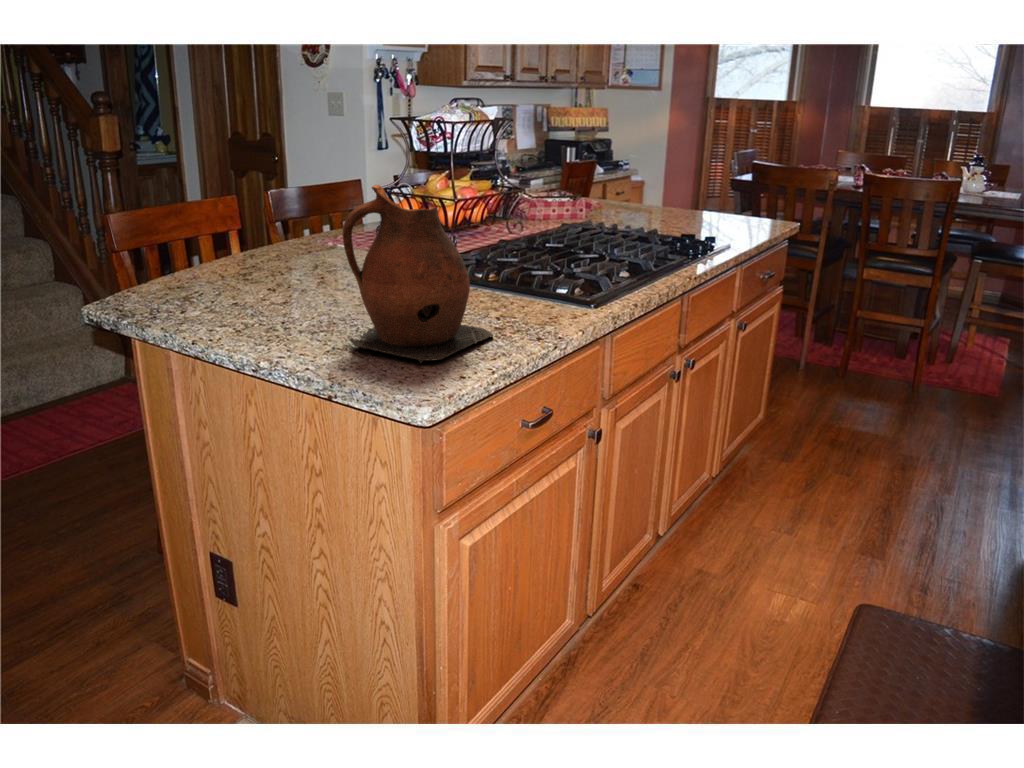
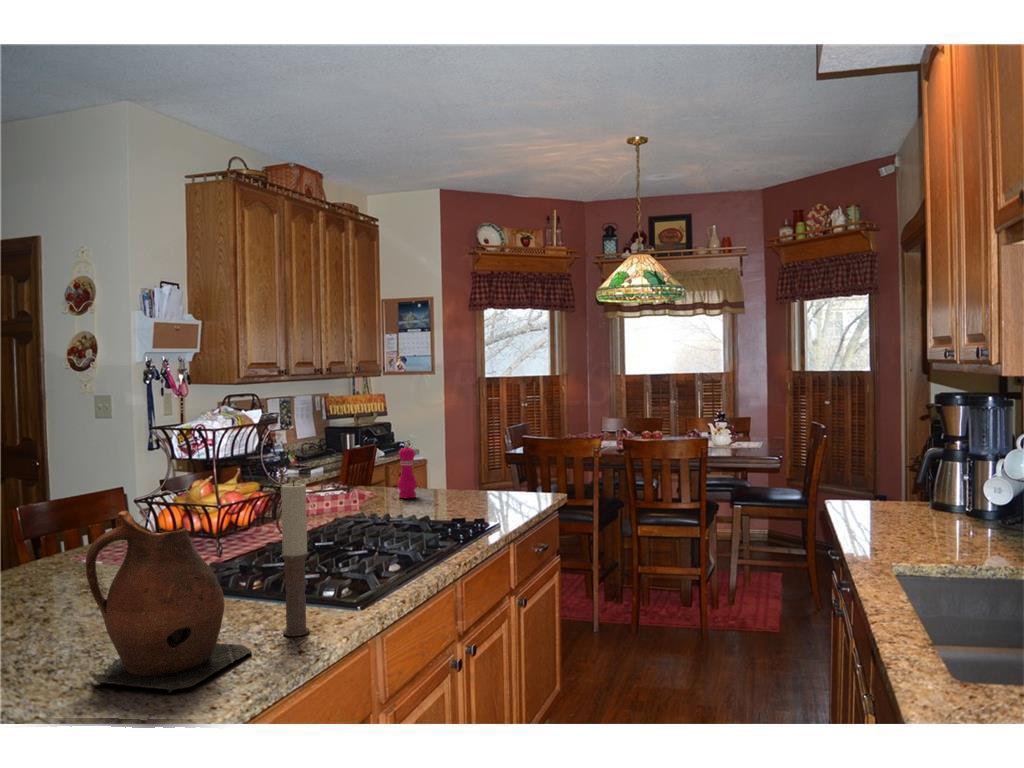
pepper mill: none [623,154,643,211] -> present [398,443,417,498]
candle: none [521,169,552,326] -> present [281,481,309,636]

